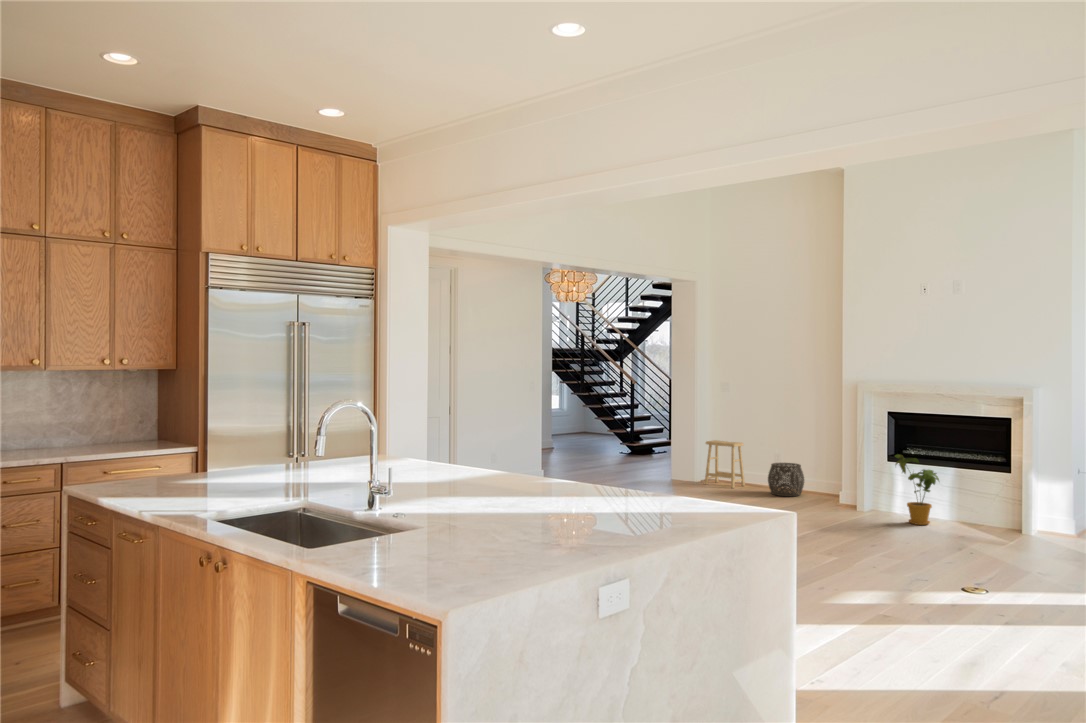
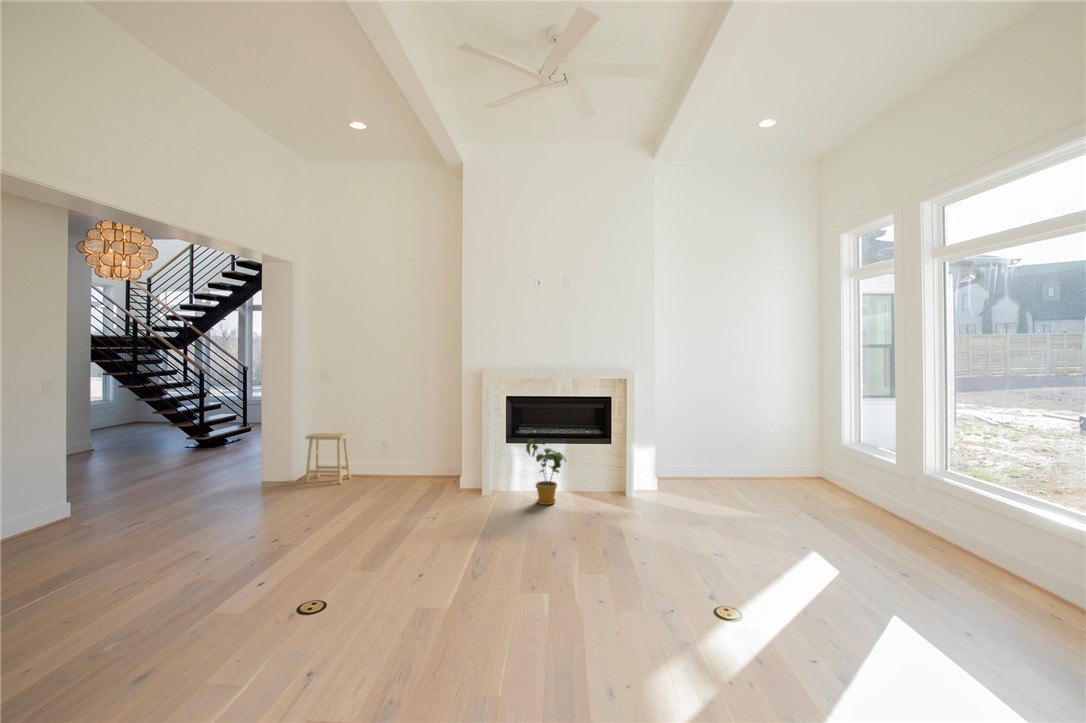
woven basket: present [768,463,804,497] -> none [381,450,419,487]

